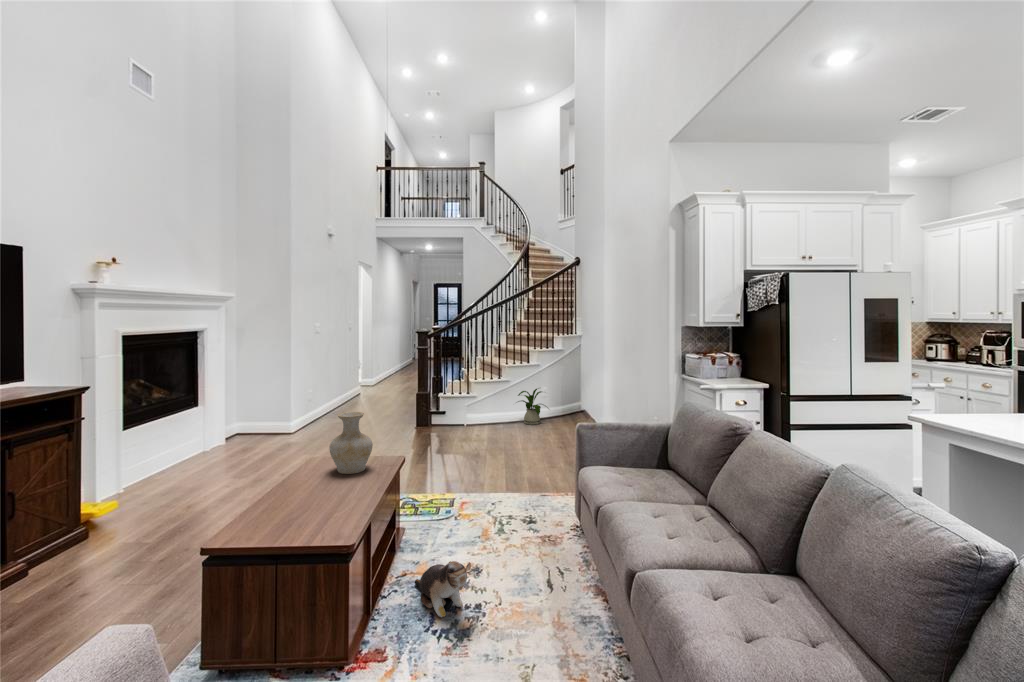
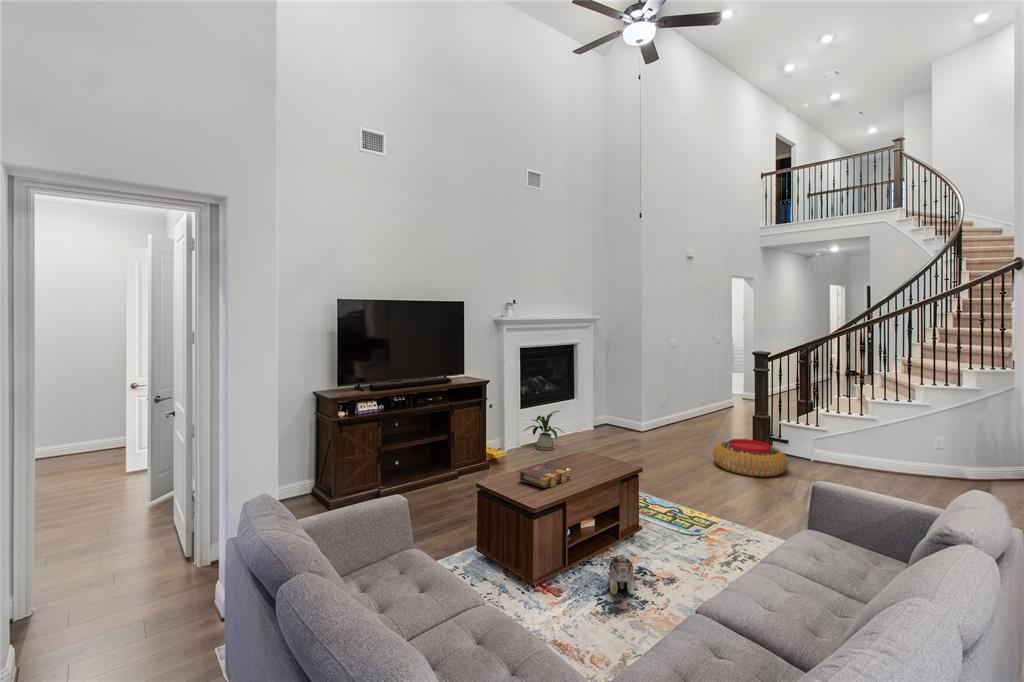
house plant: present [518,389,548,425] -> present [524,411,564,451]
vase: present [329,412,373,474] -> none [581,423,612,470]
pouf: none [393,415,461,450] -> present [713,439,787,477]
book: none [273,479,342,518] -> present [520,462,571,488]

